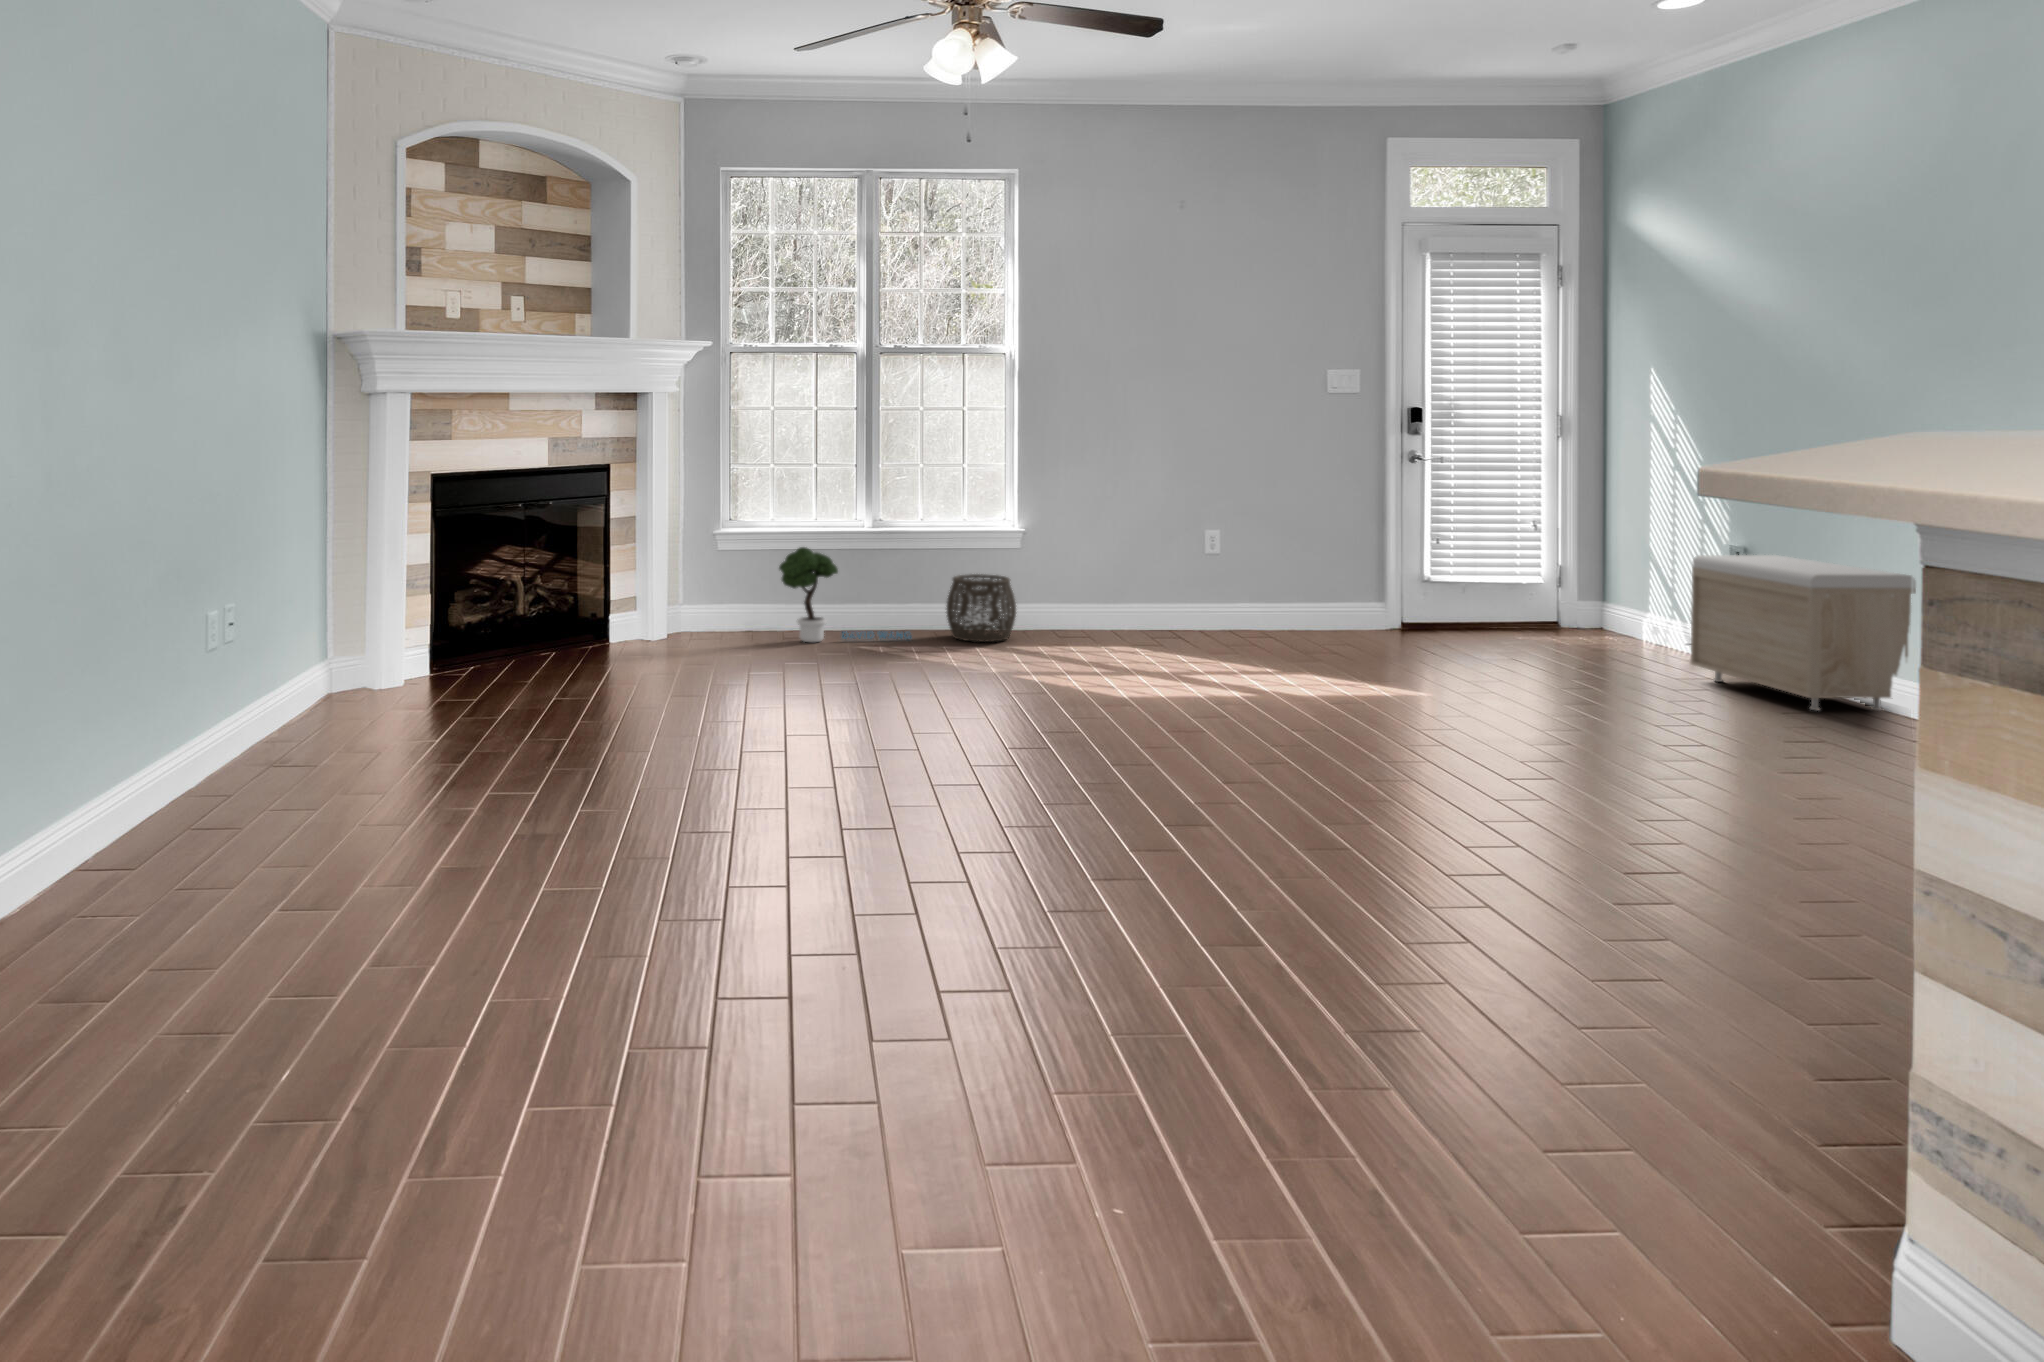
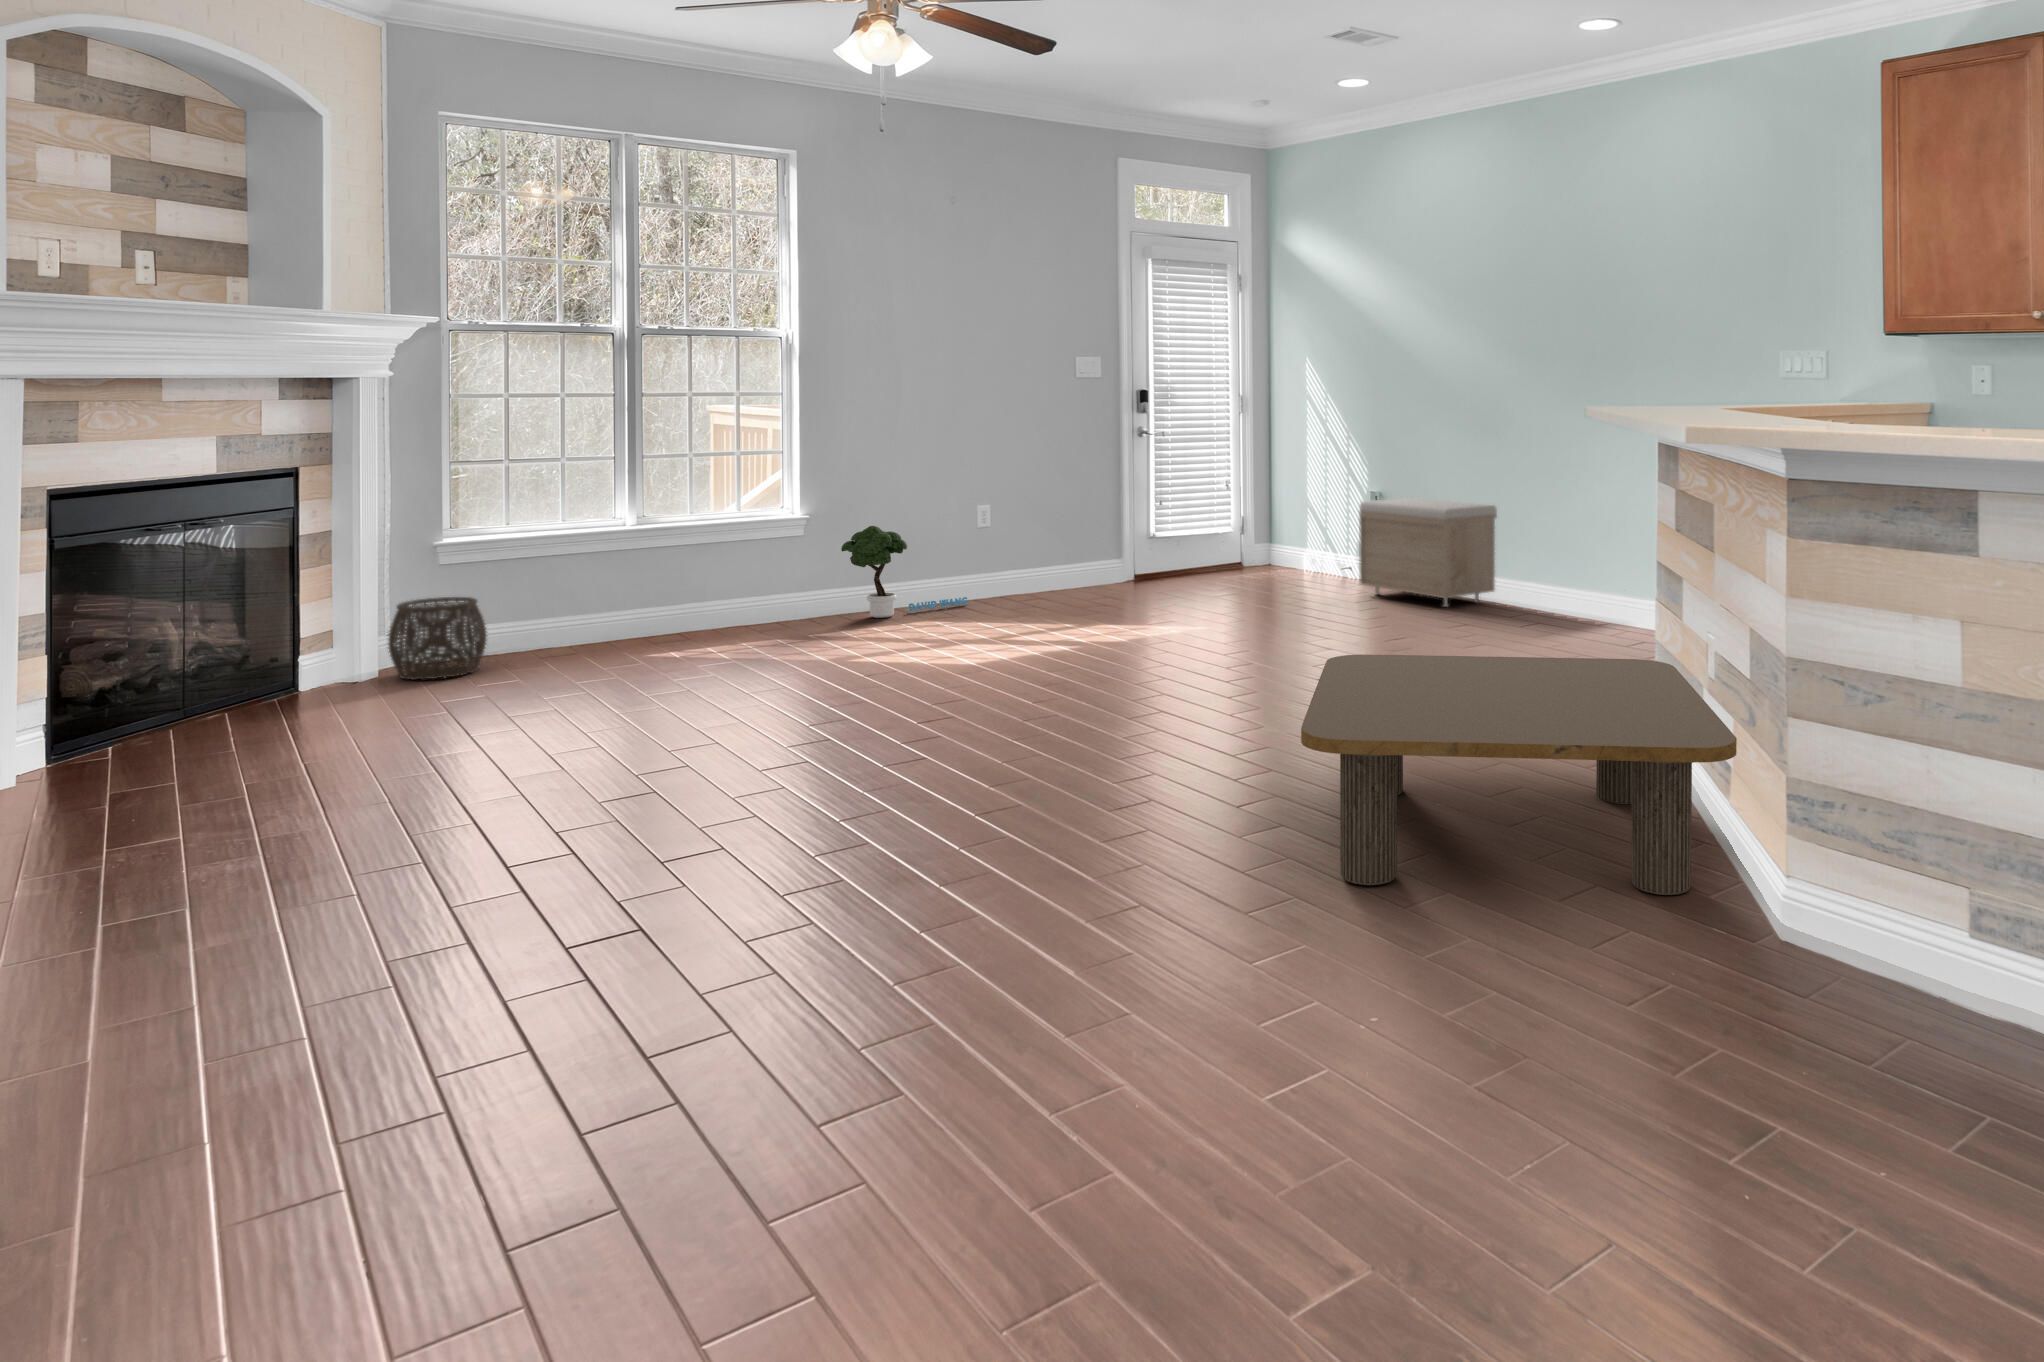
potted tree: present [779,547,911,642] -> present [841,526,968,618]
woven basket: present [946,574,1016,642] -> present [388,597,487,680]
coffee table: none [1224,751,1973,1230] -> present [1301,655,1737,895]

